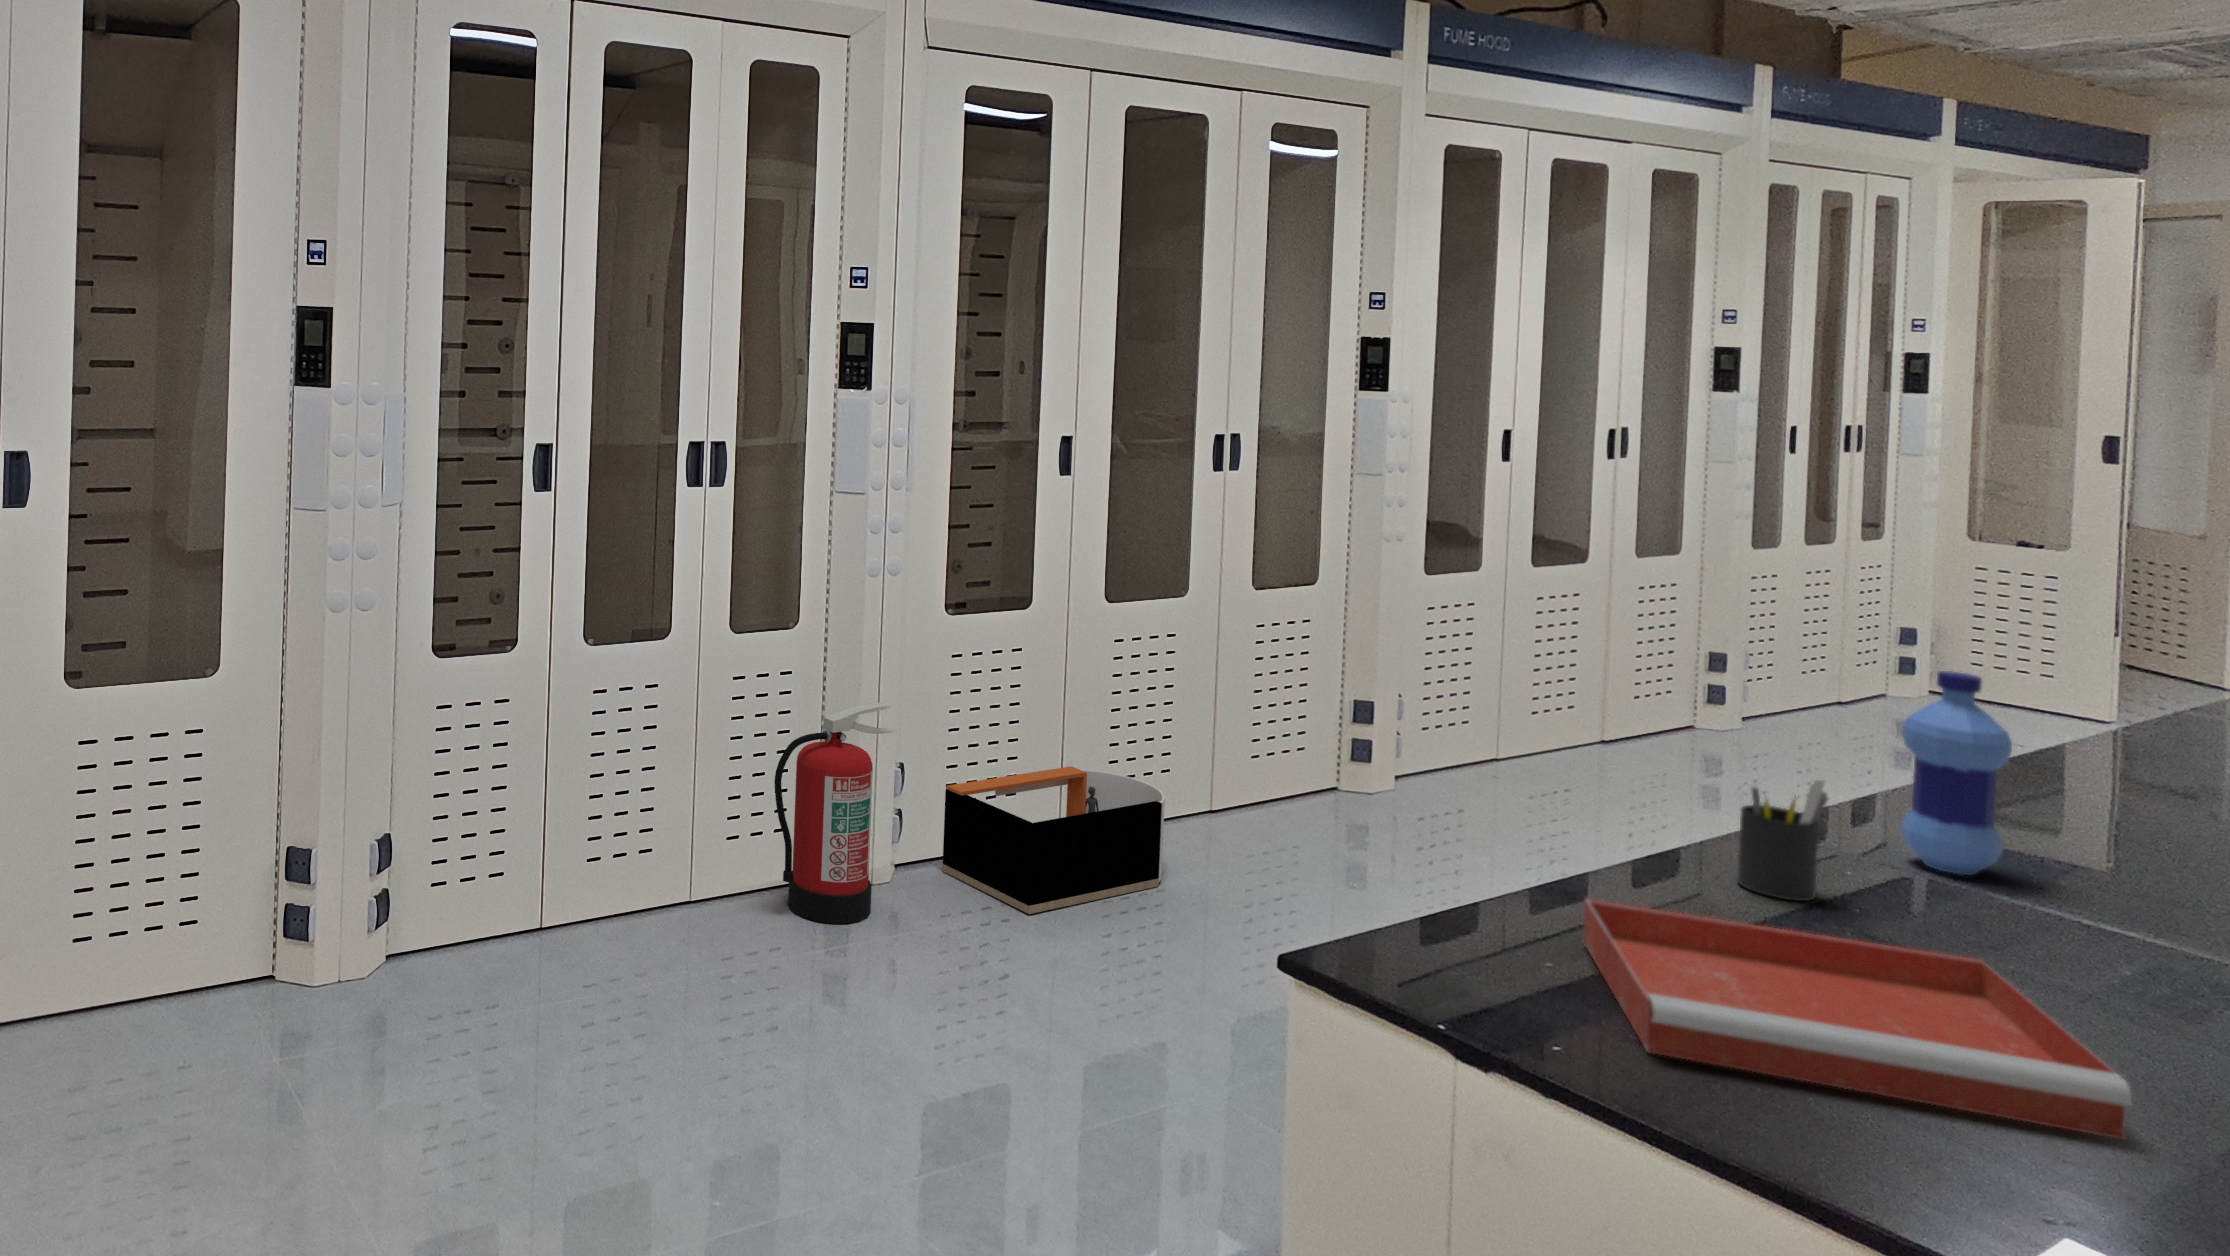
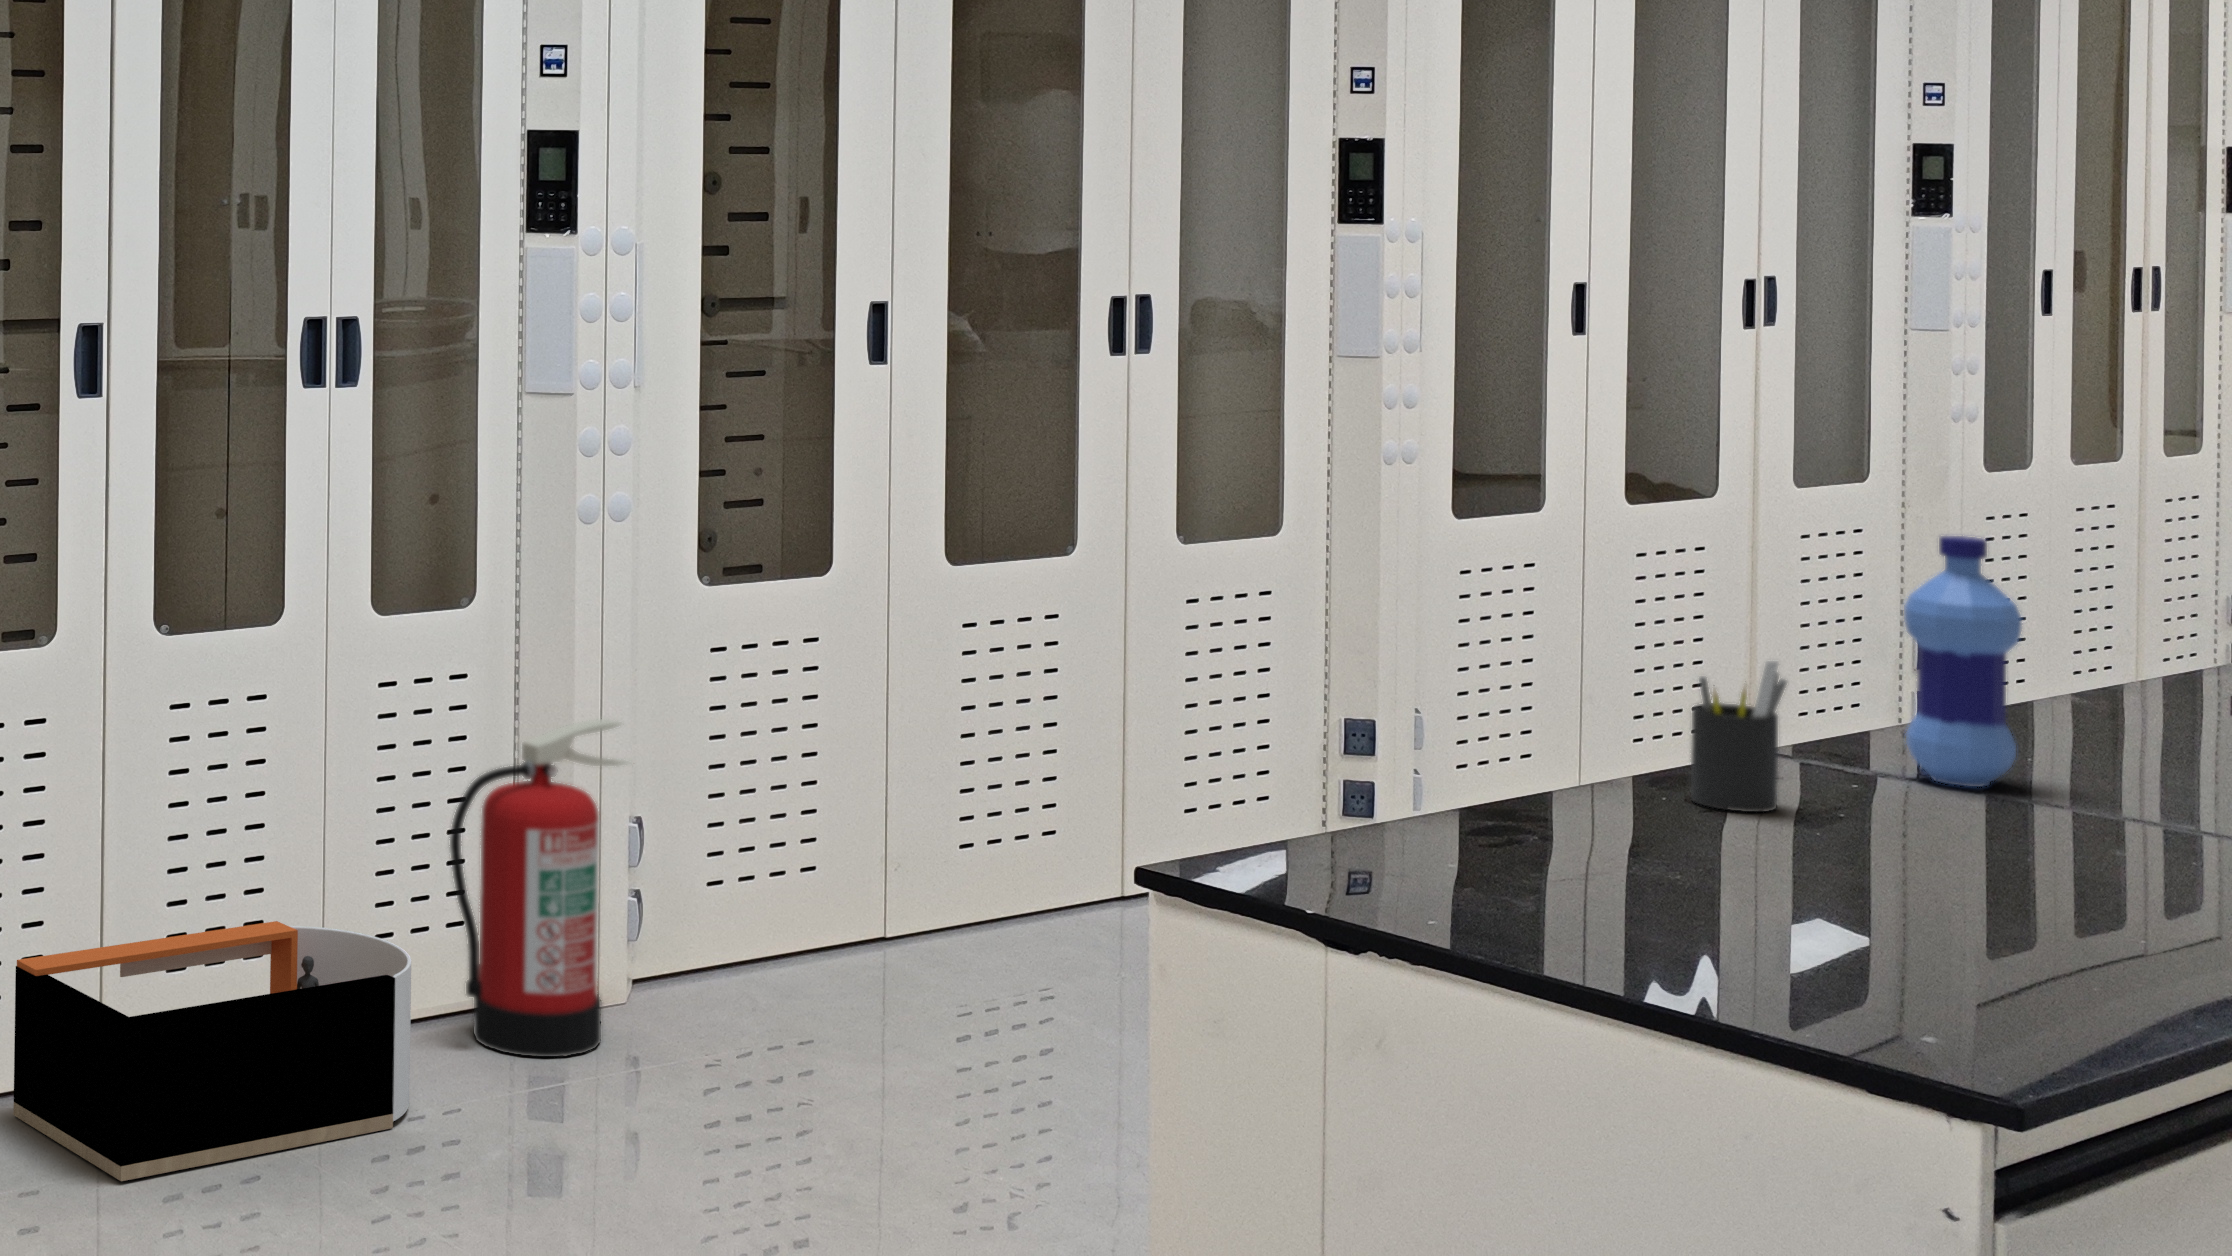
storage bin: present [942,766,1165,914] -> present [13,921,411,1181]
tray: present [1584,899,2132,1139] -> none [1476,796,1974,966]

